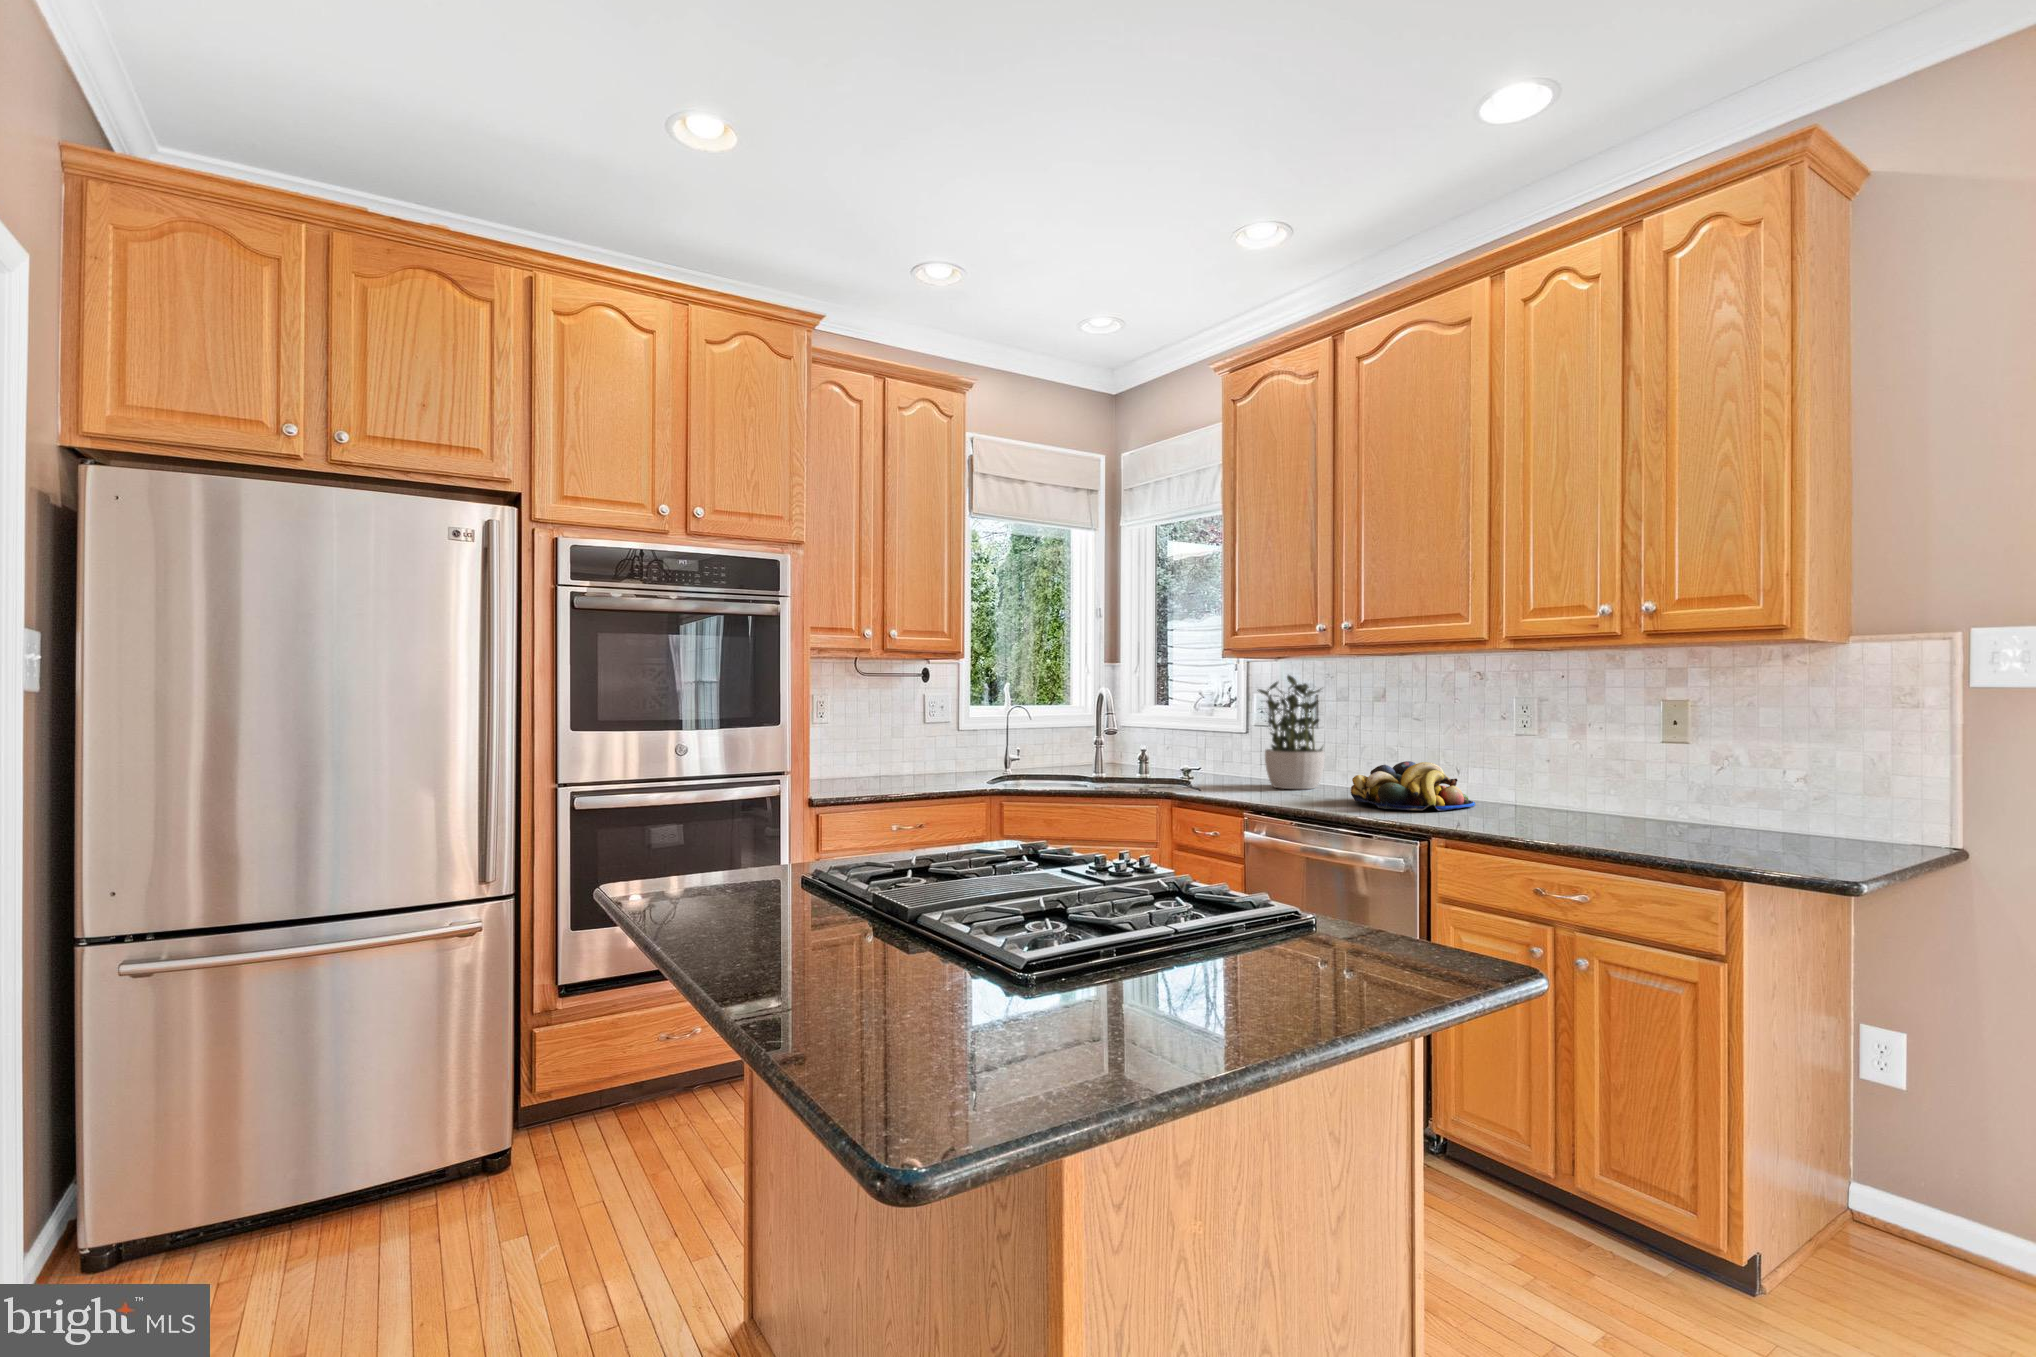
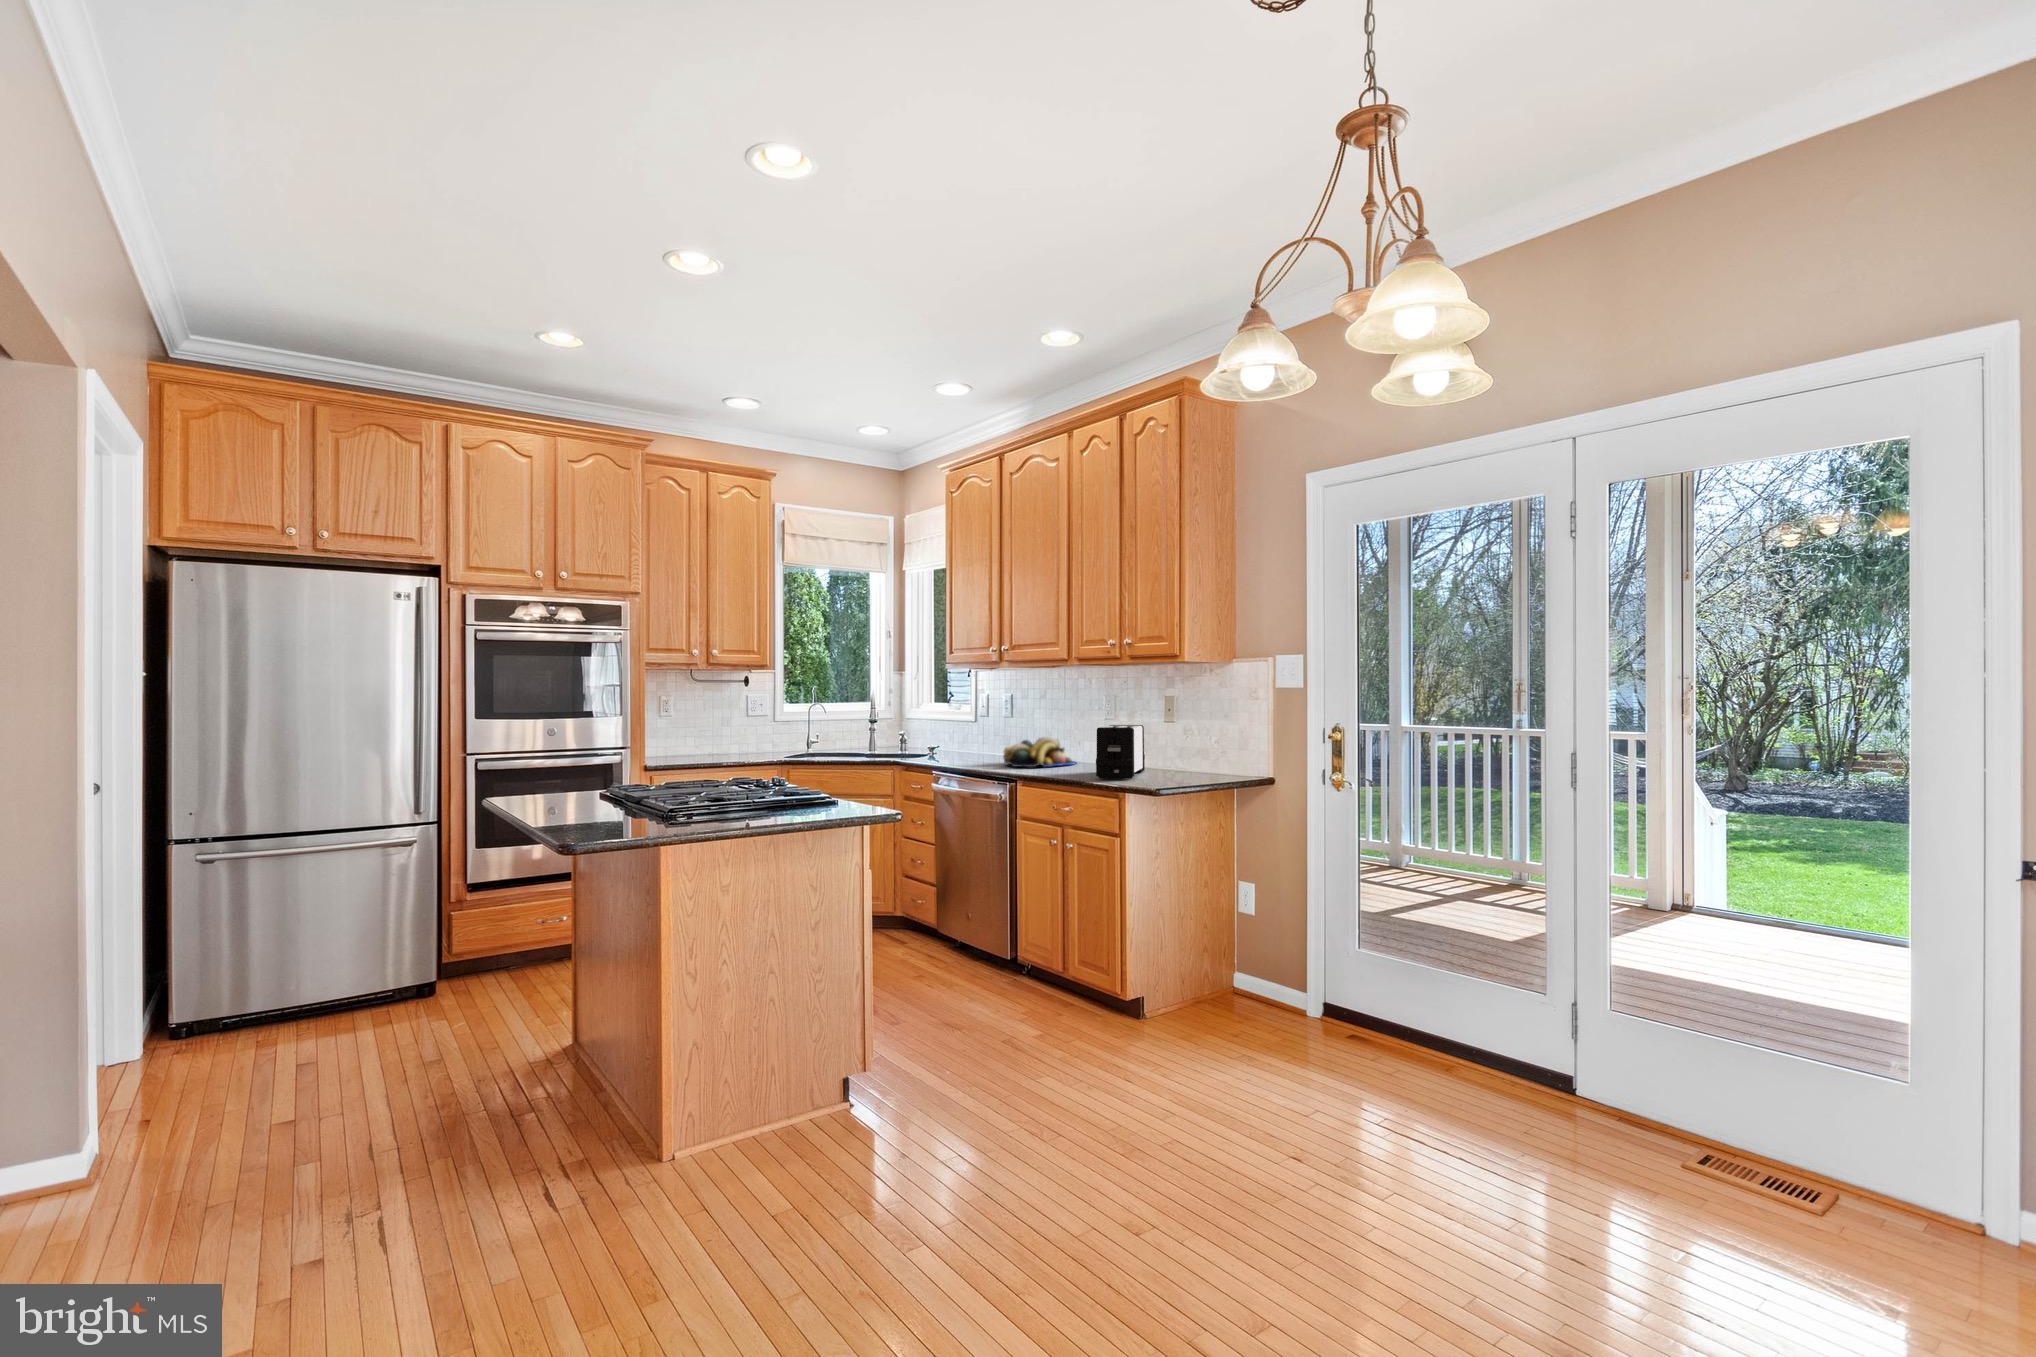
potted plant: present [1259,675,1324,789] -> none [963,681,1011,758]
toaster: none [1580,746,1683,843] -> present [1096,725,1145,779]

